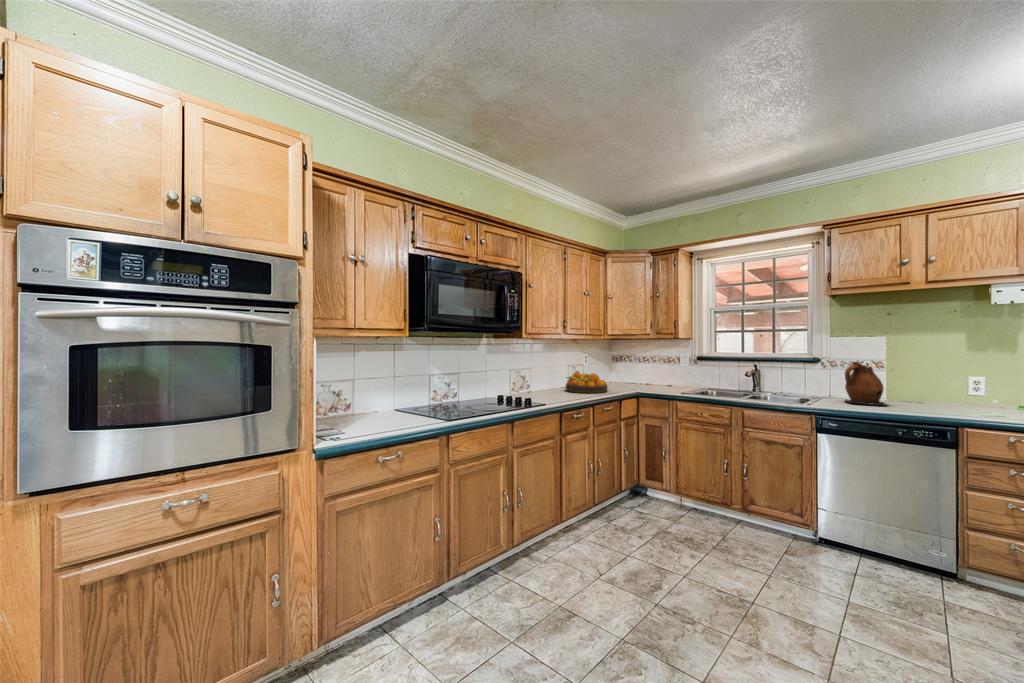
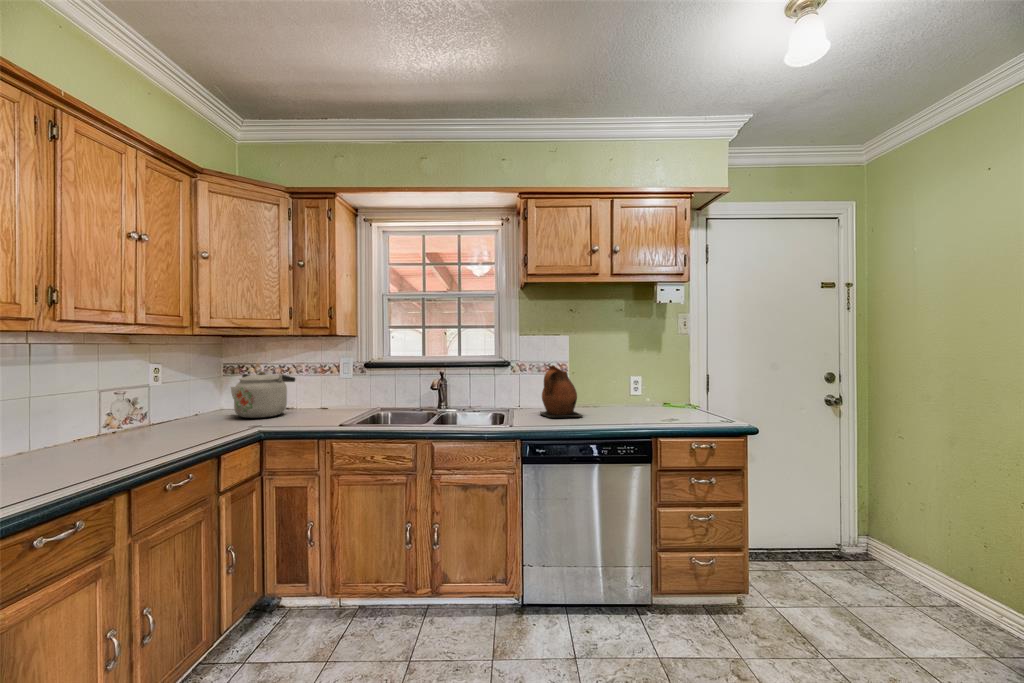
kettle: none [619,359,654,386] -> present [231,371,295,418]
fruit bowl: present [566,372,608,393] -> none [71,408,192,458]

